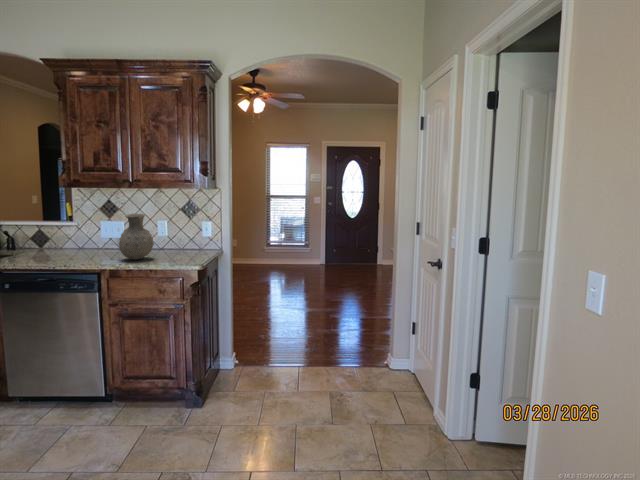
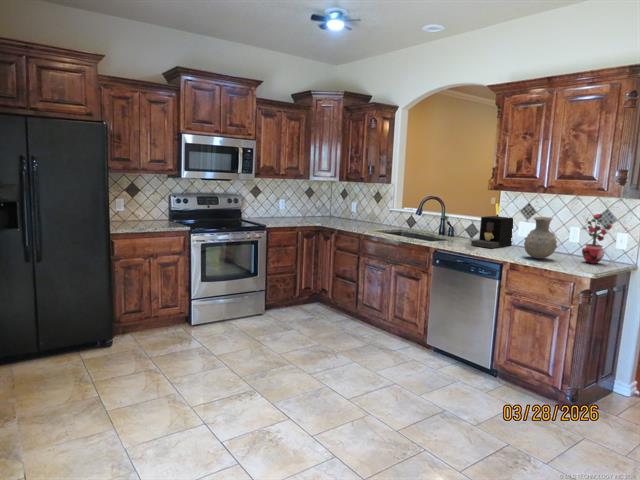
potted plant: none [170,205,198,255] -> present [582,214,612,264]
coffee maker: none [47,218,95,257] -> present [471,216,513,248]

